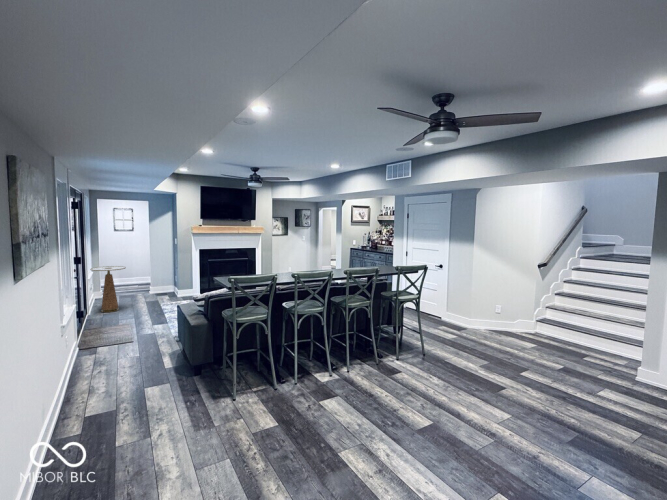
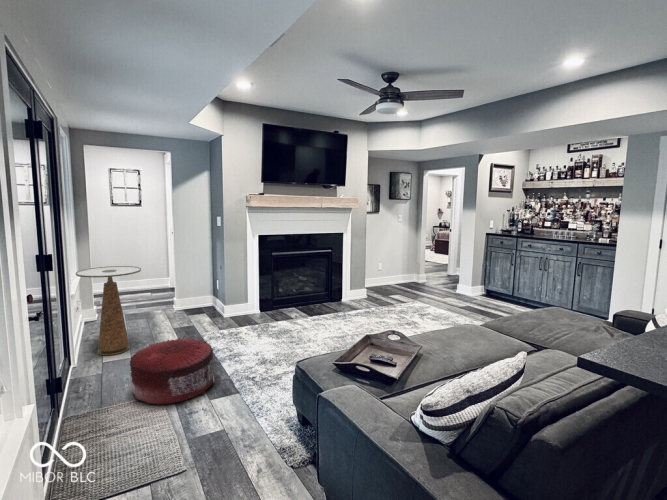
pouf: none [115,301,159,328] -> present [130,338,214,405]

